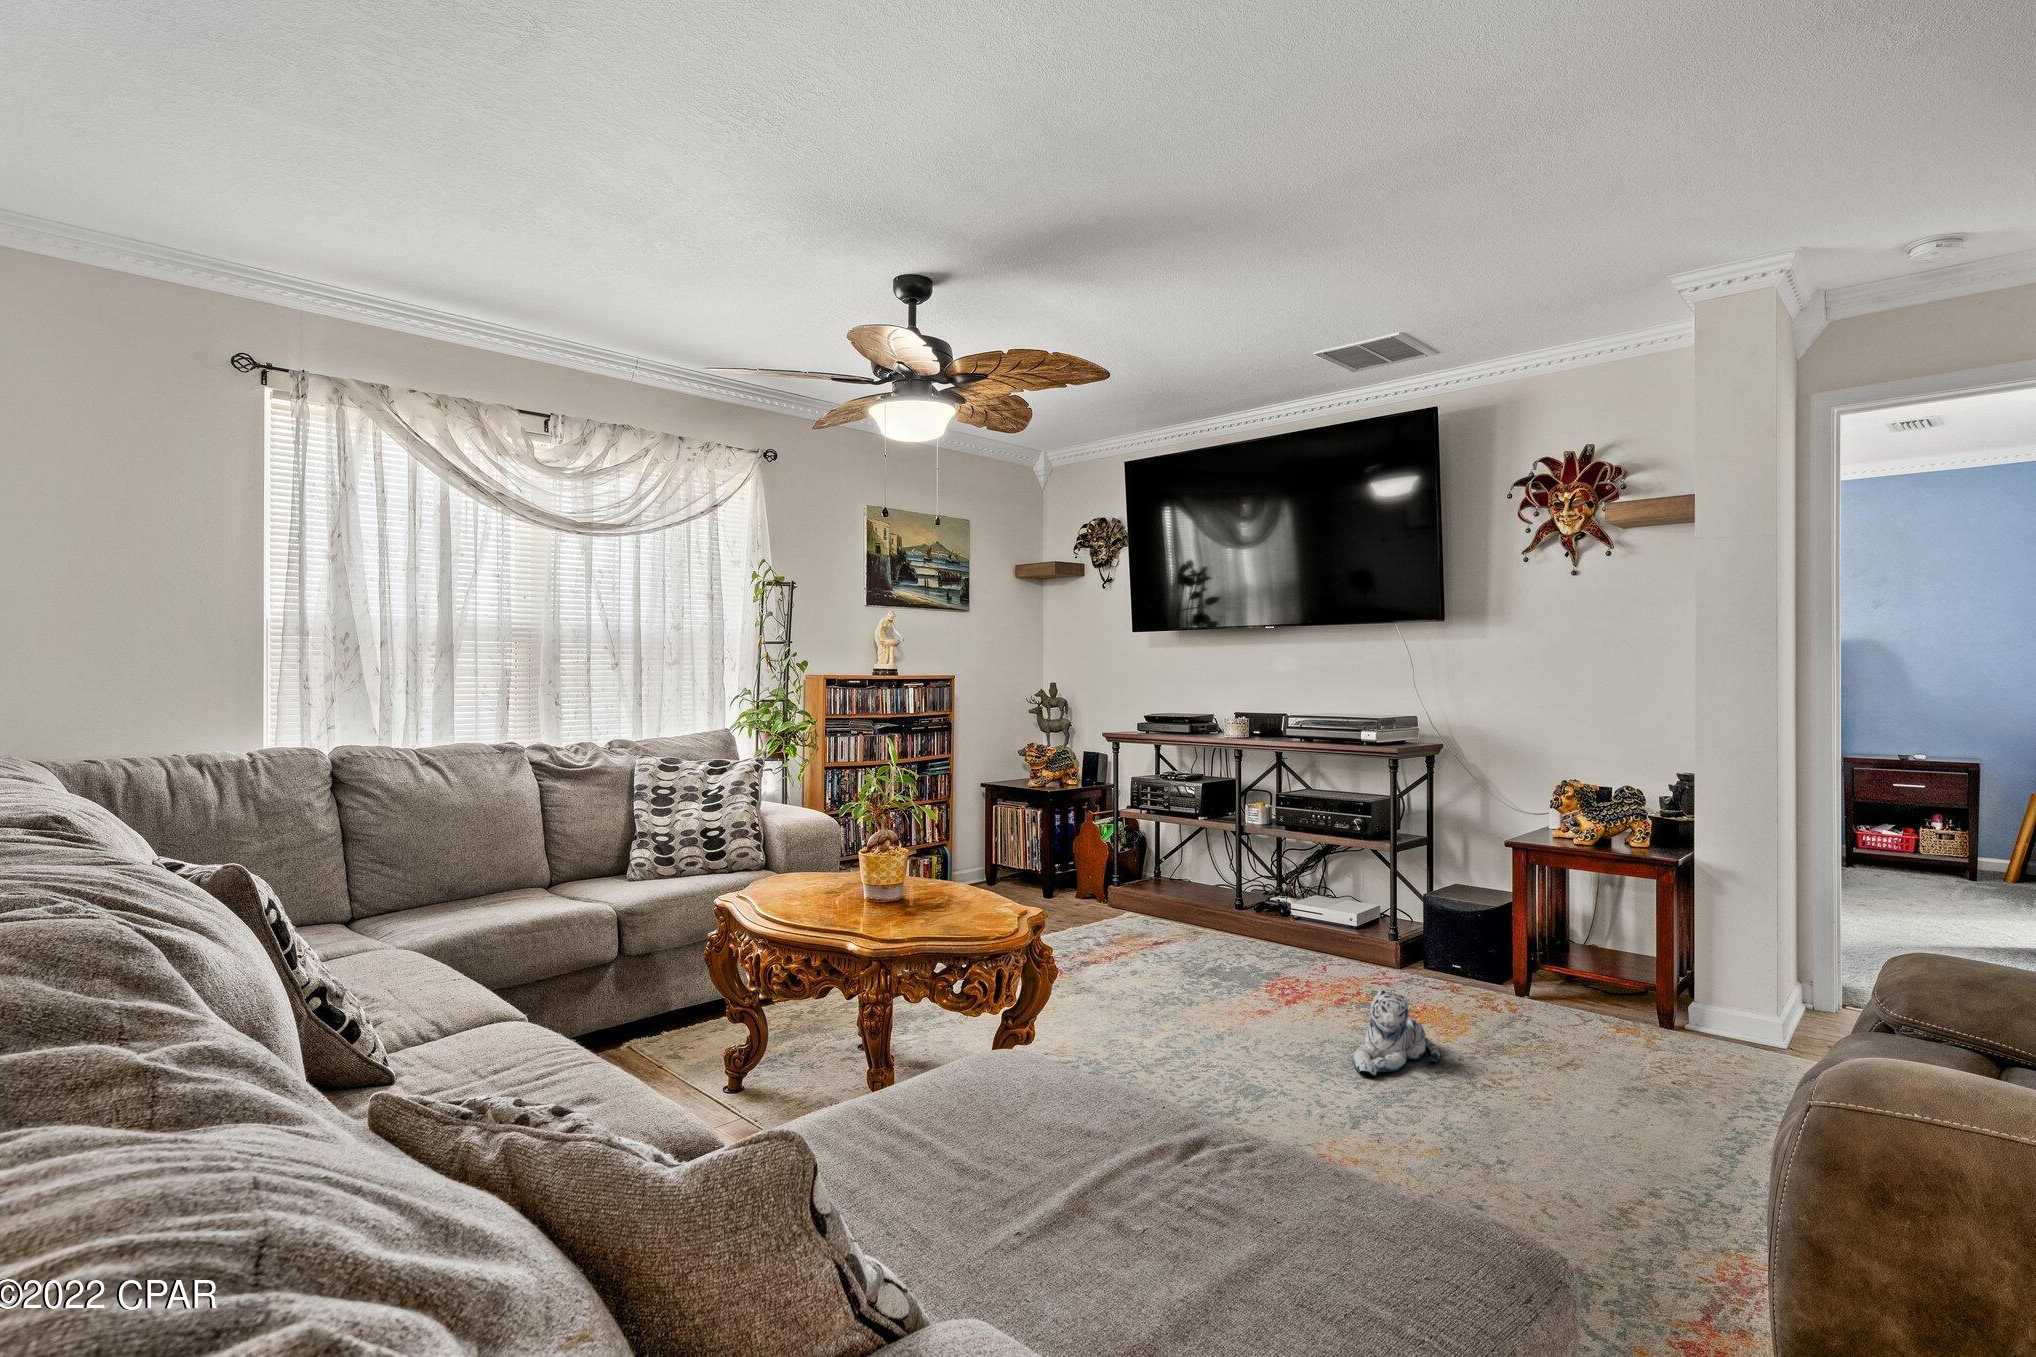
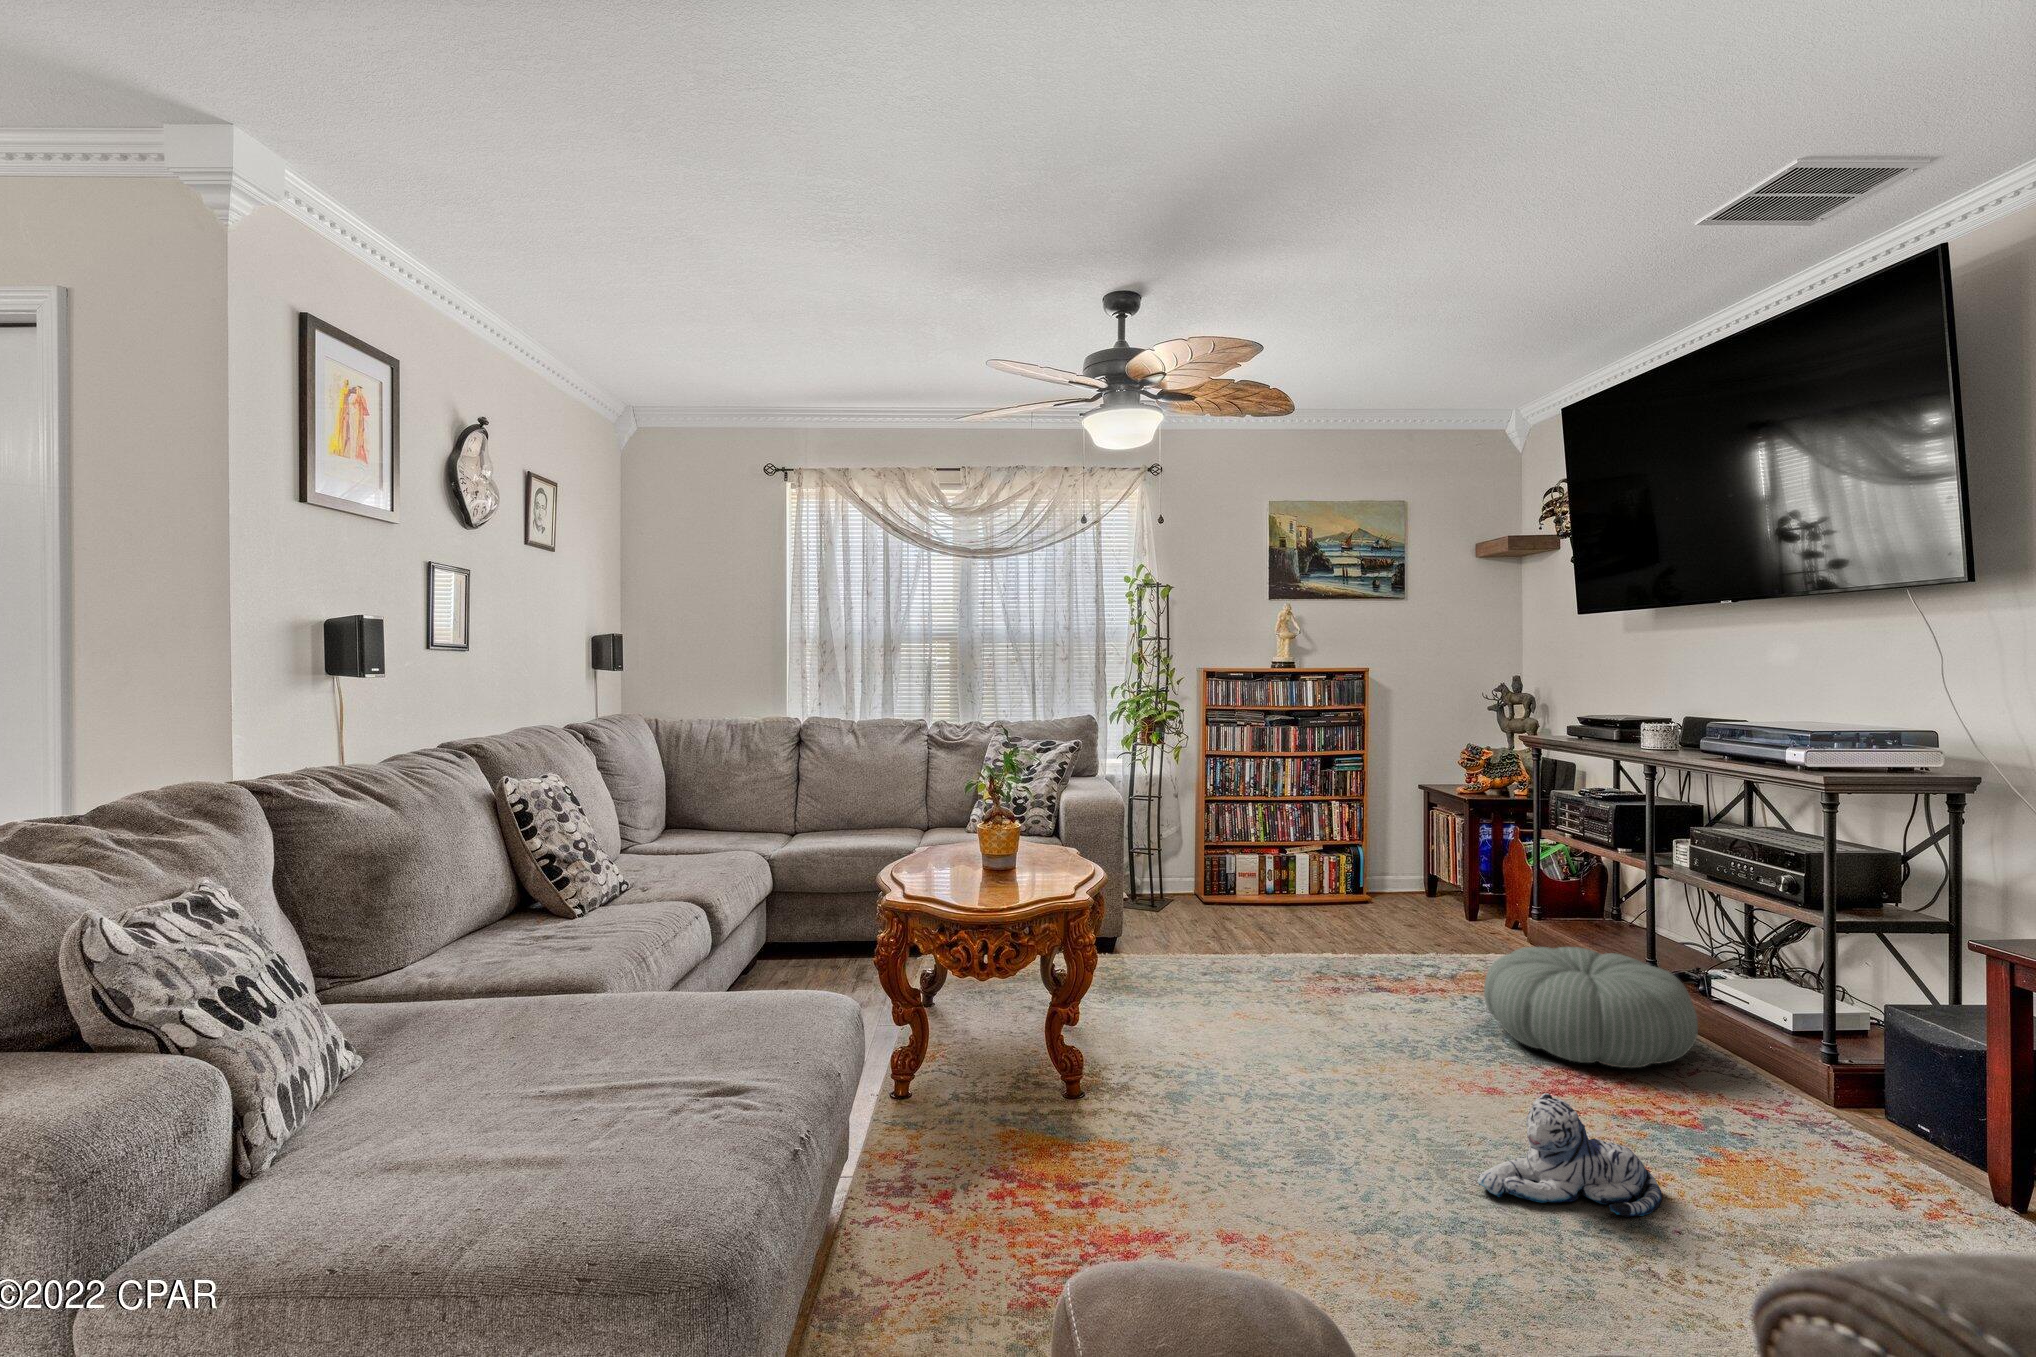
pouf: none [1179,895,1325,980] -> present [1484,947,1698,1068]

